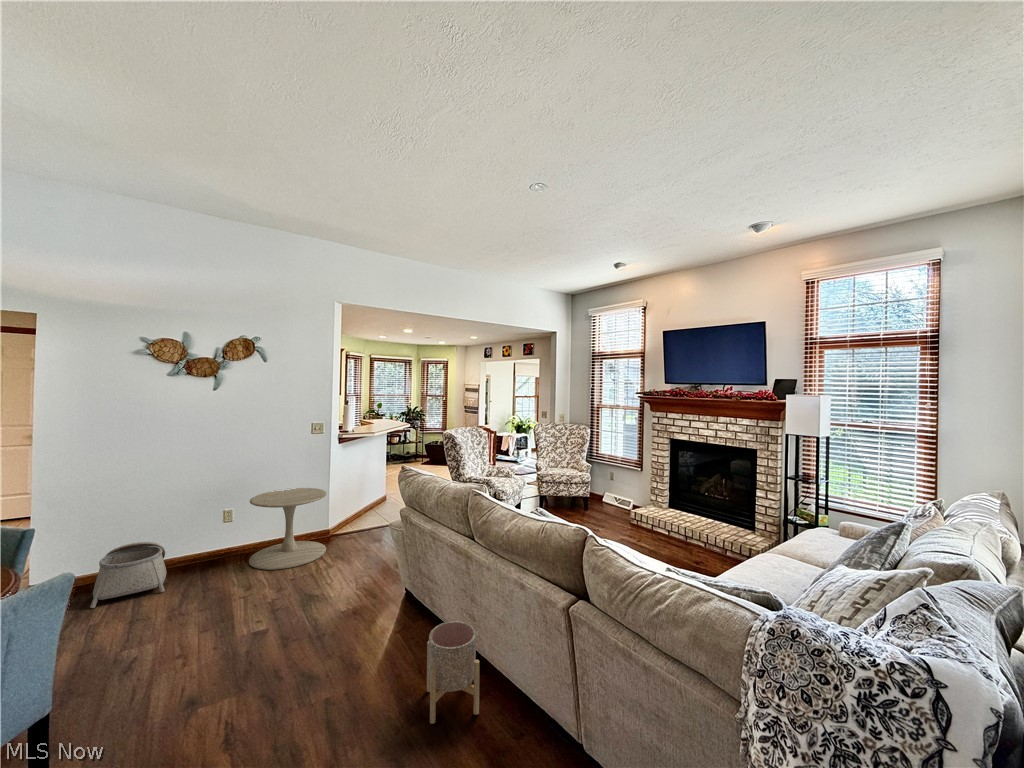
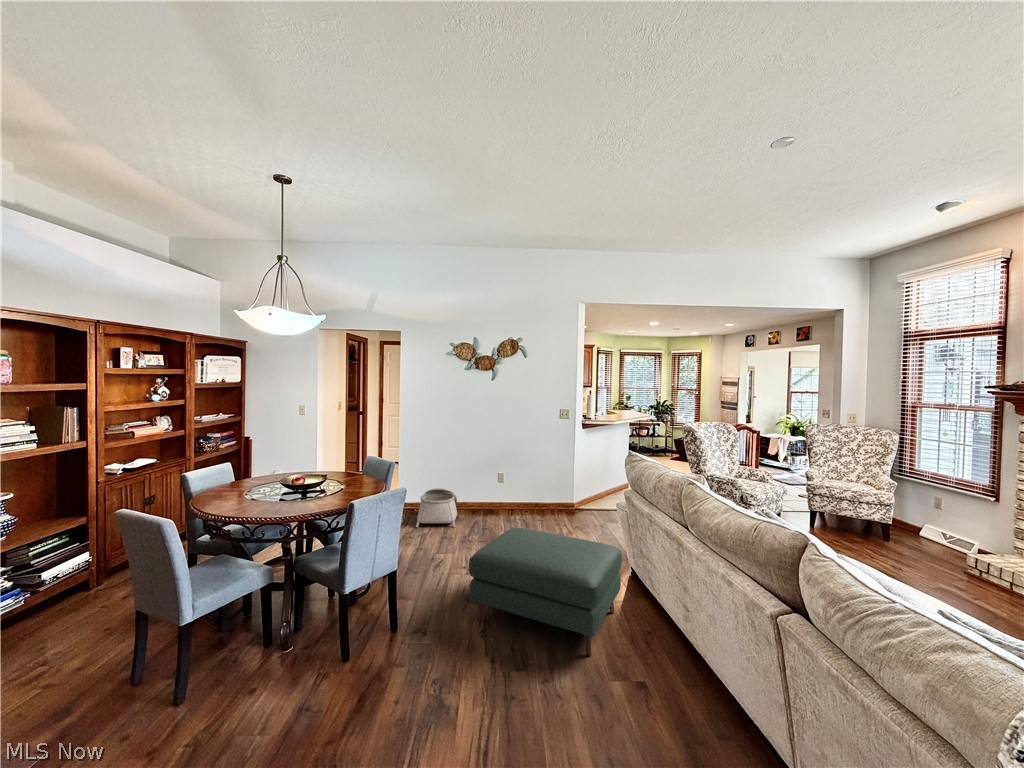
side table: present [249,488,327,570] -> none [509,464,568,530]
ottoman: none [204,571,403,718] -> present [469,528,622,656]
planter: present [427,621,479,724] -> none [633,603,684,701]

